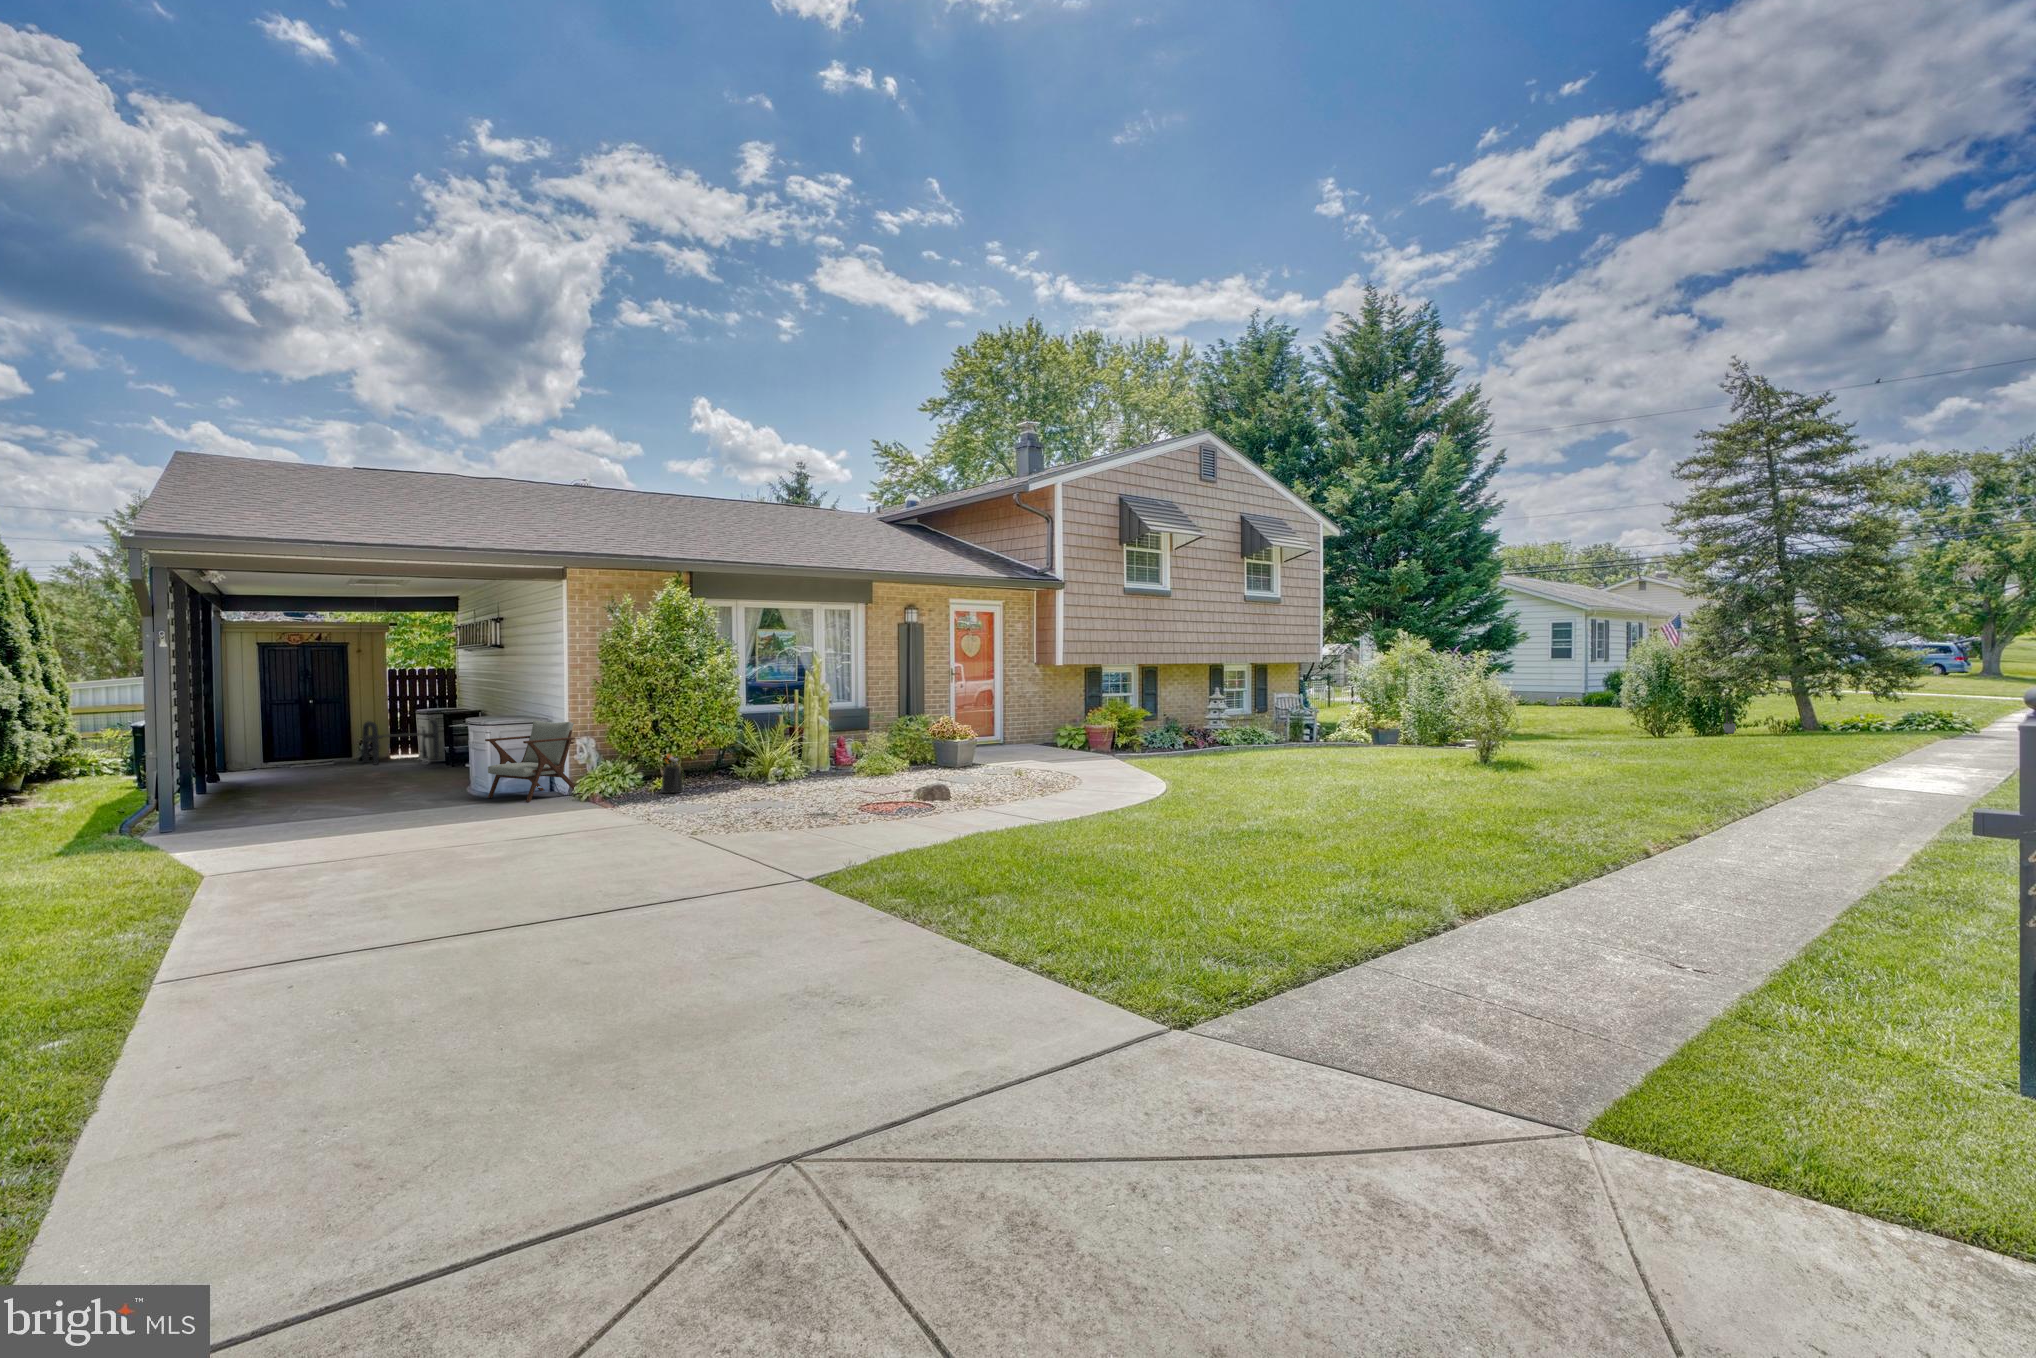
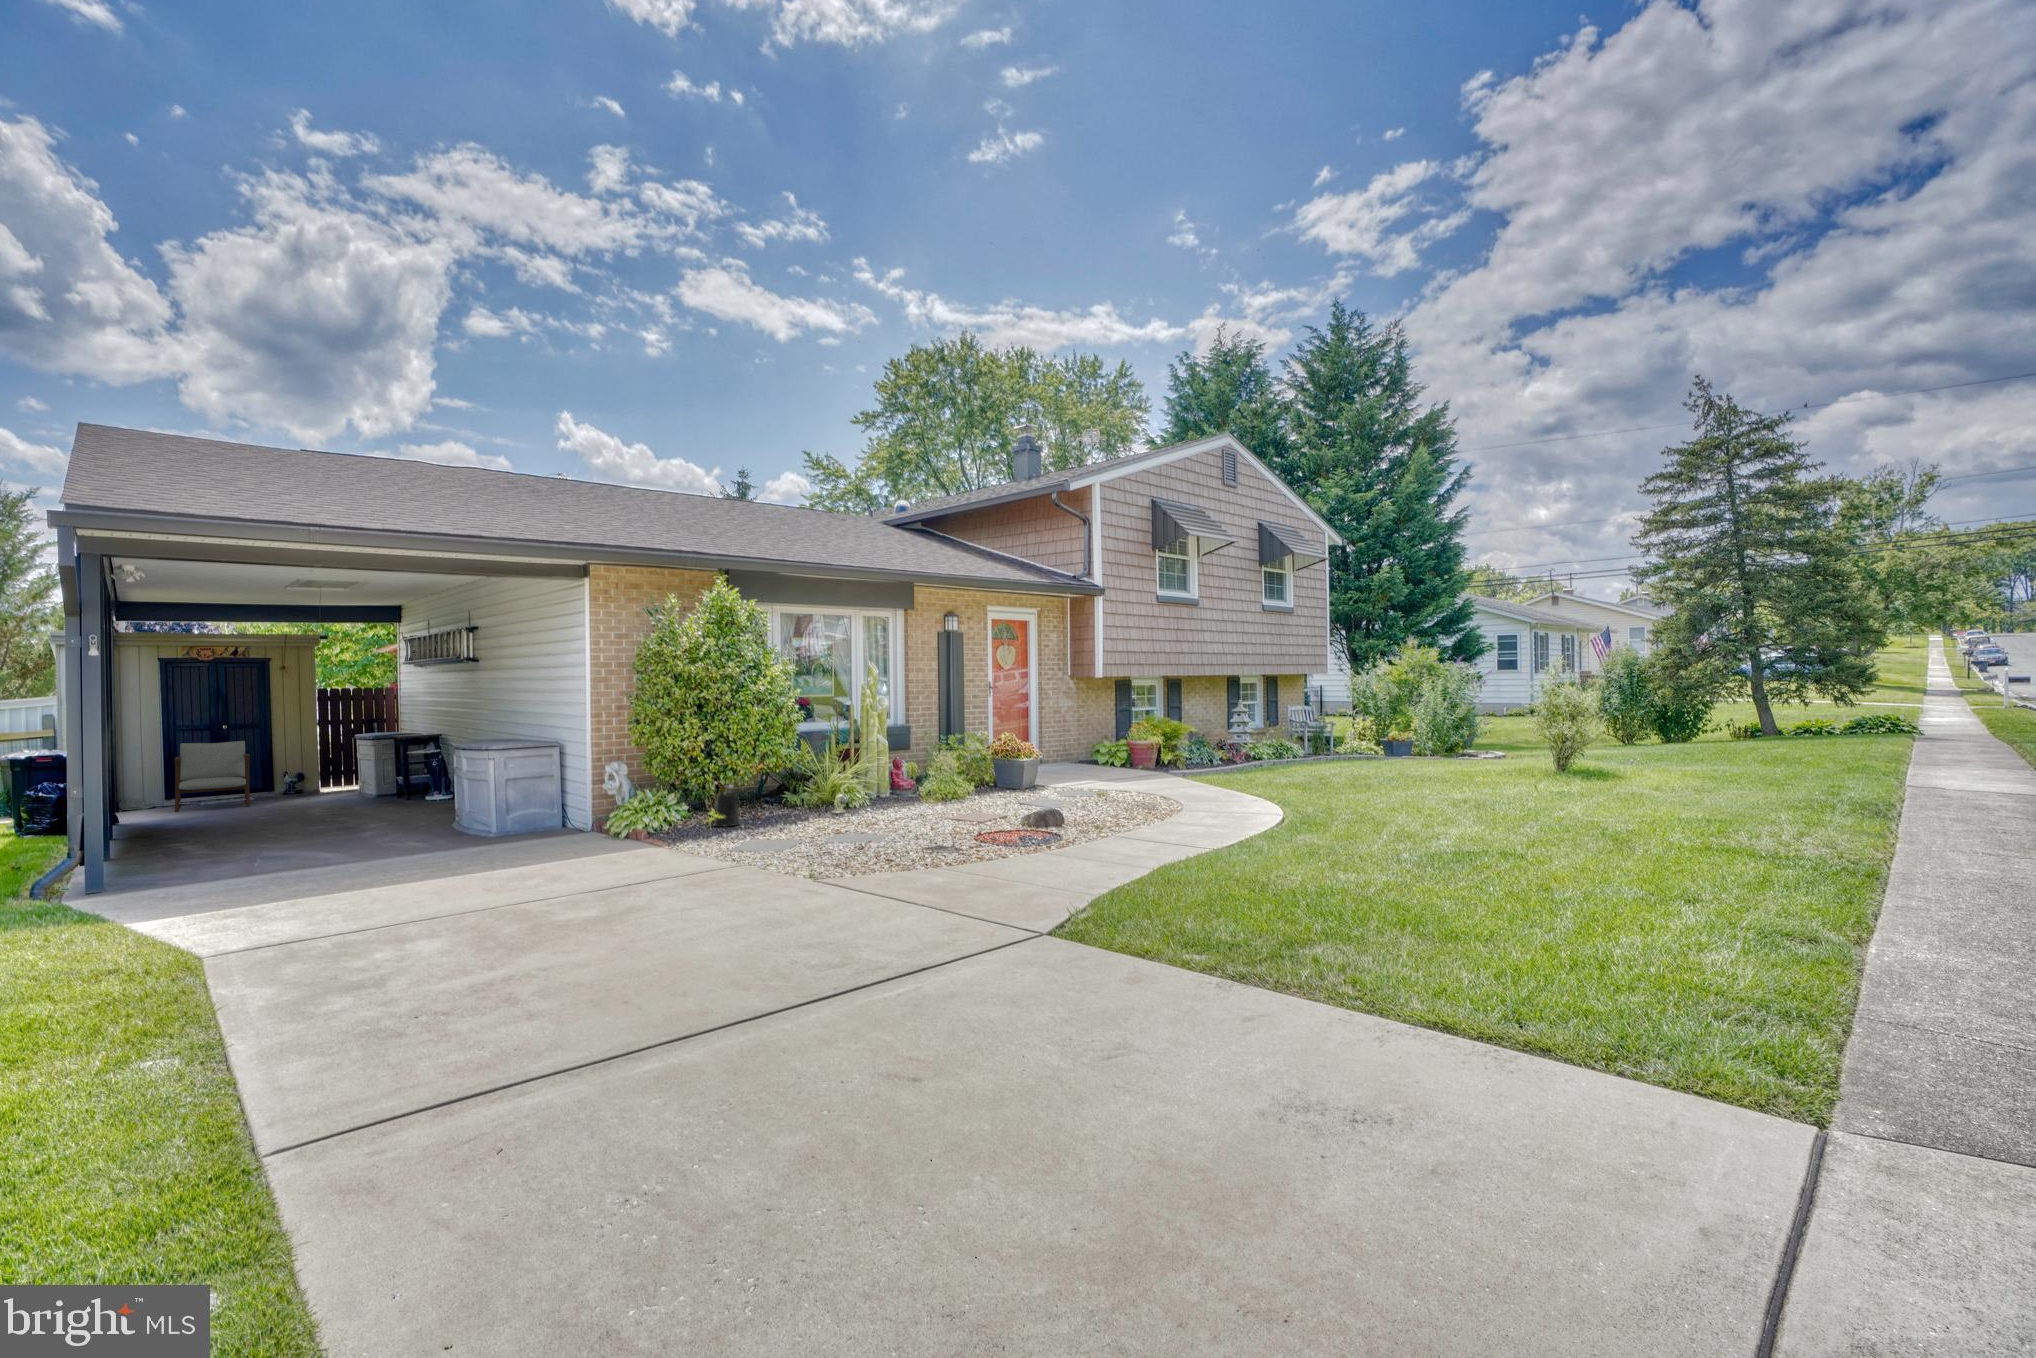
potted plant: present [1720,698,1738,733] -> none [1704,700,1732,735]
bench: present [362,720,439,764] -> none [279,753,377,809]
lounge chair: present [485,721,582,802] -> present [174,741,250,812]

